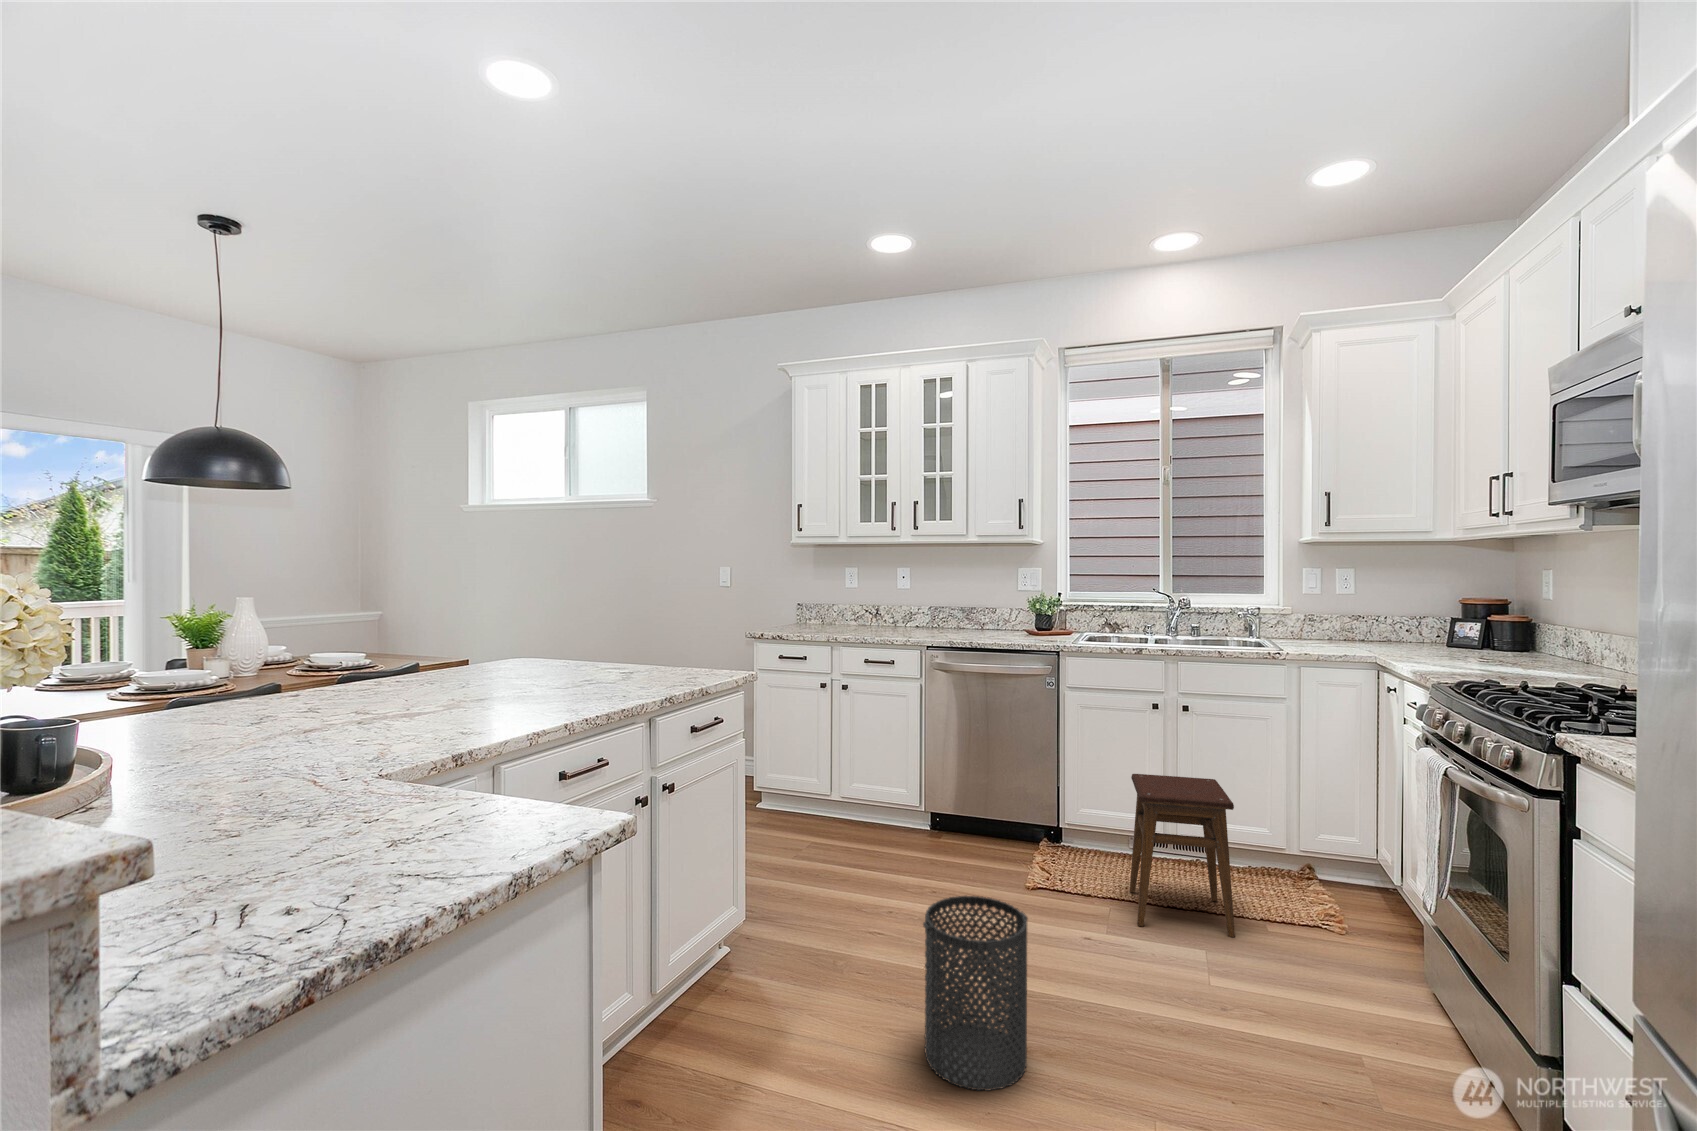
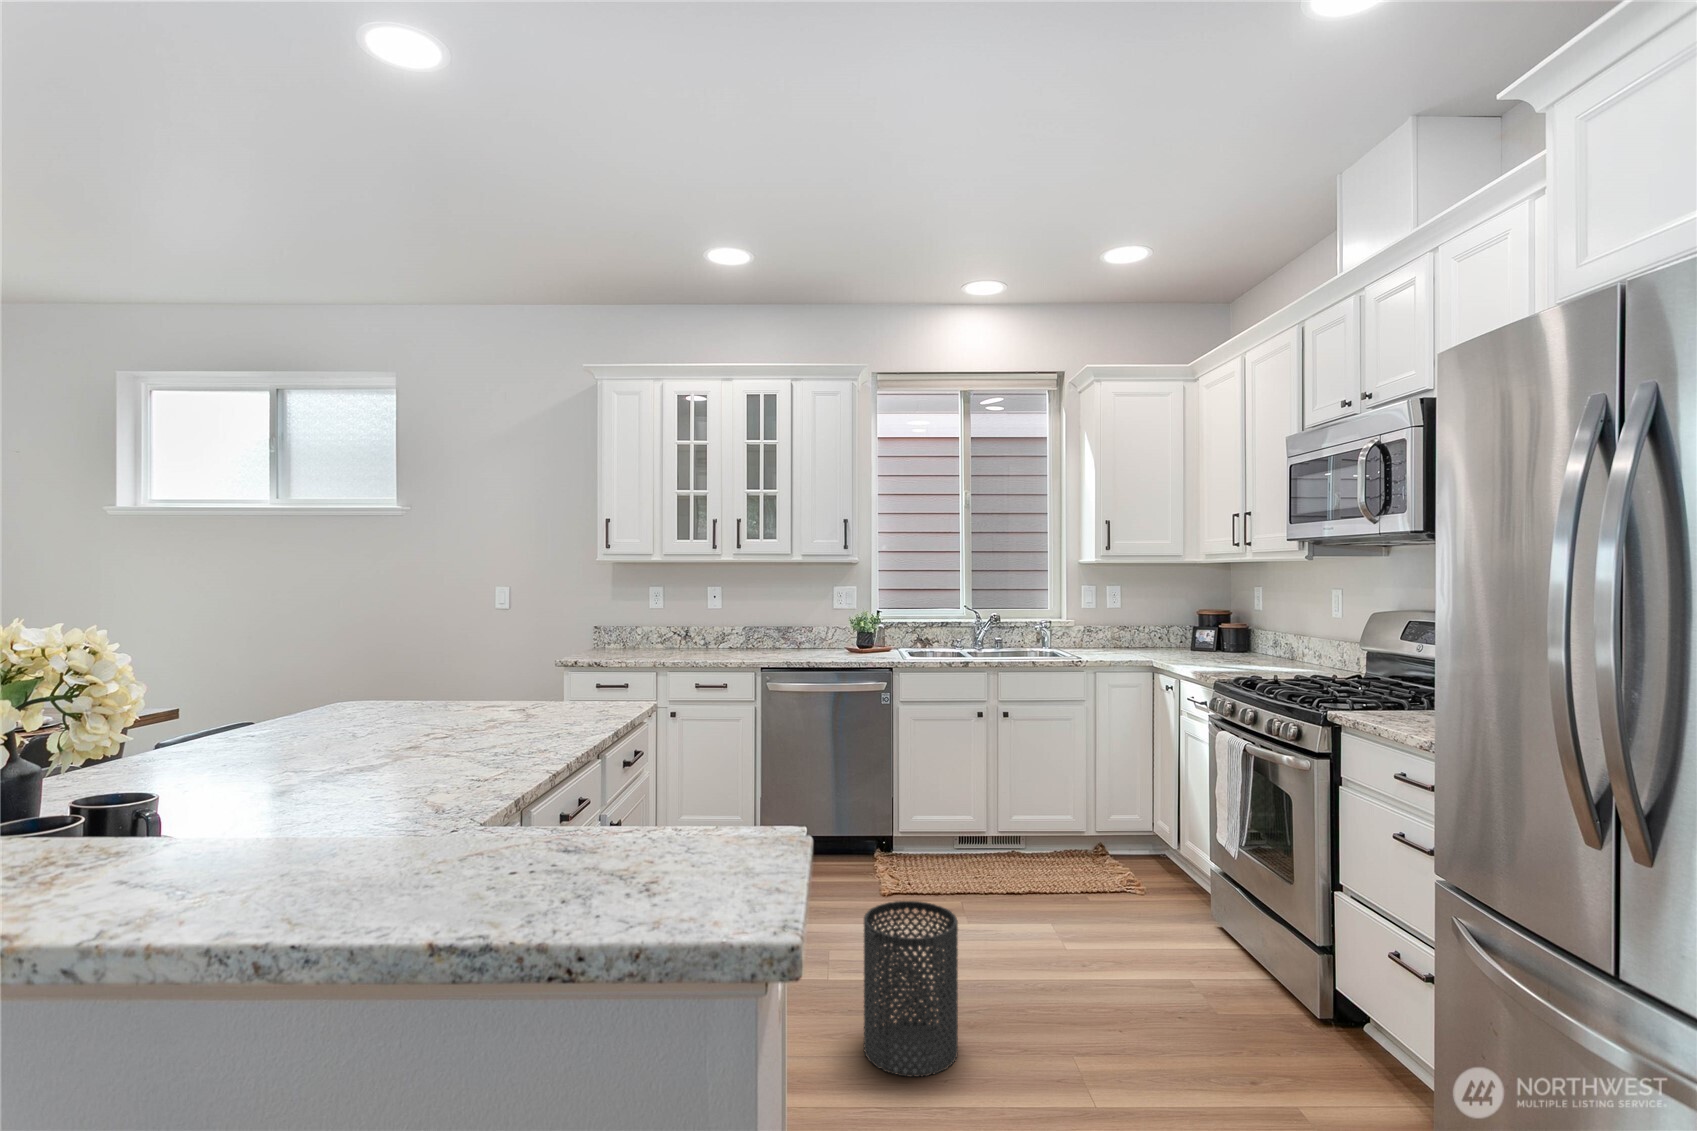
stool: present [1130,774,1235,937] -> none [970,776,1068,915]

